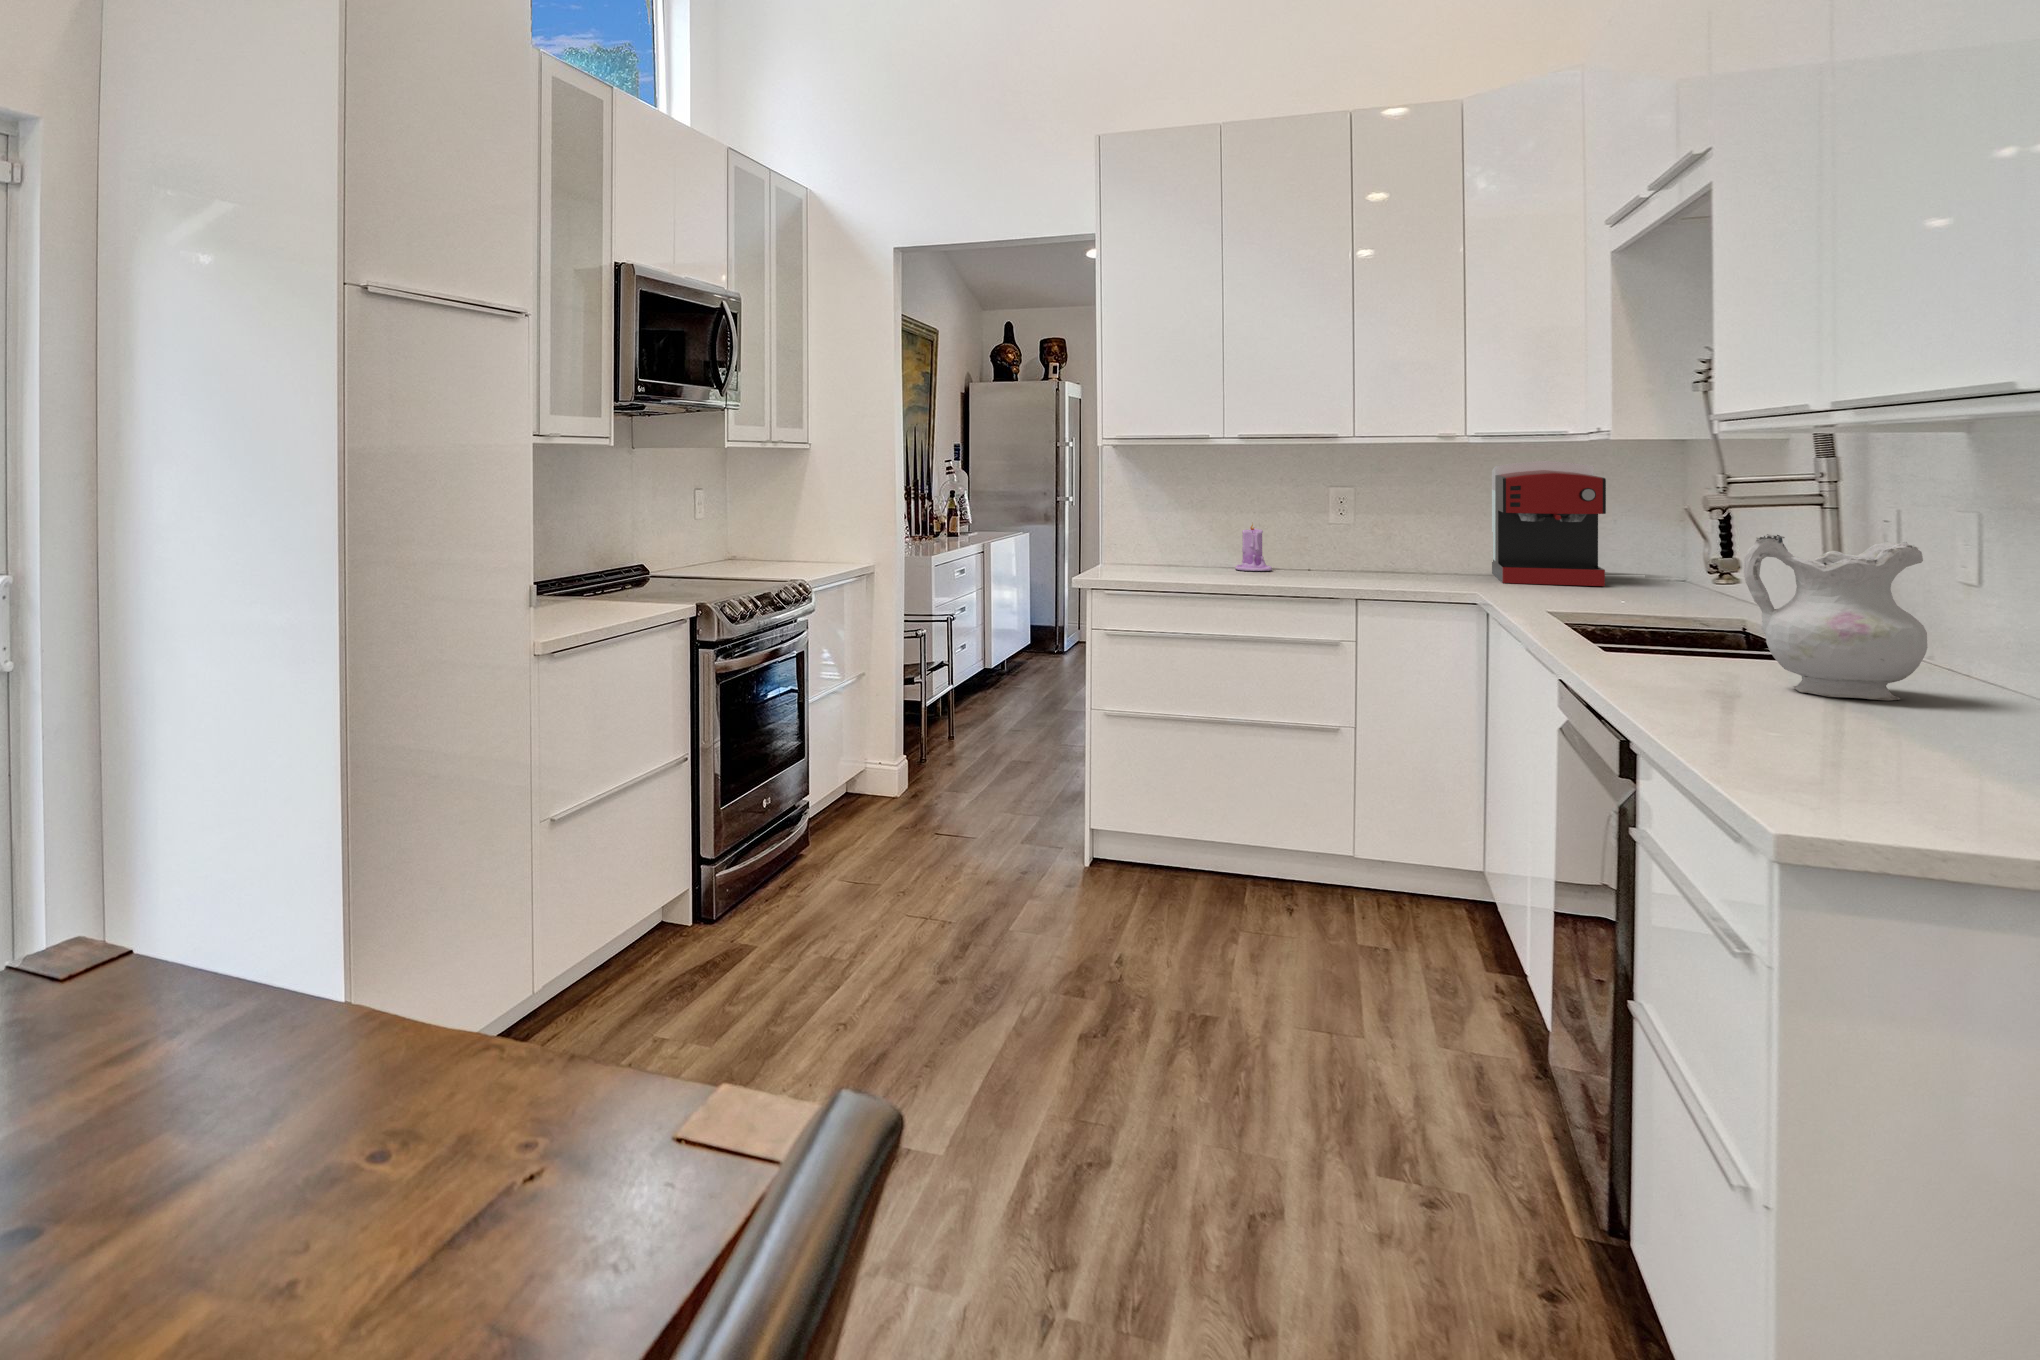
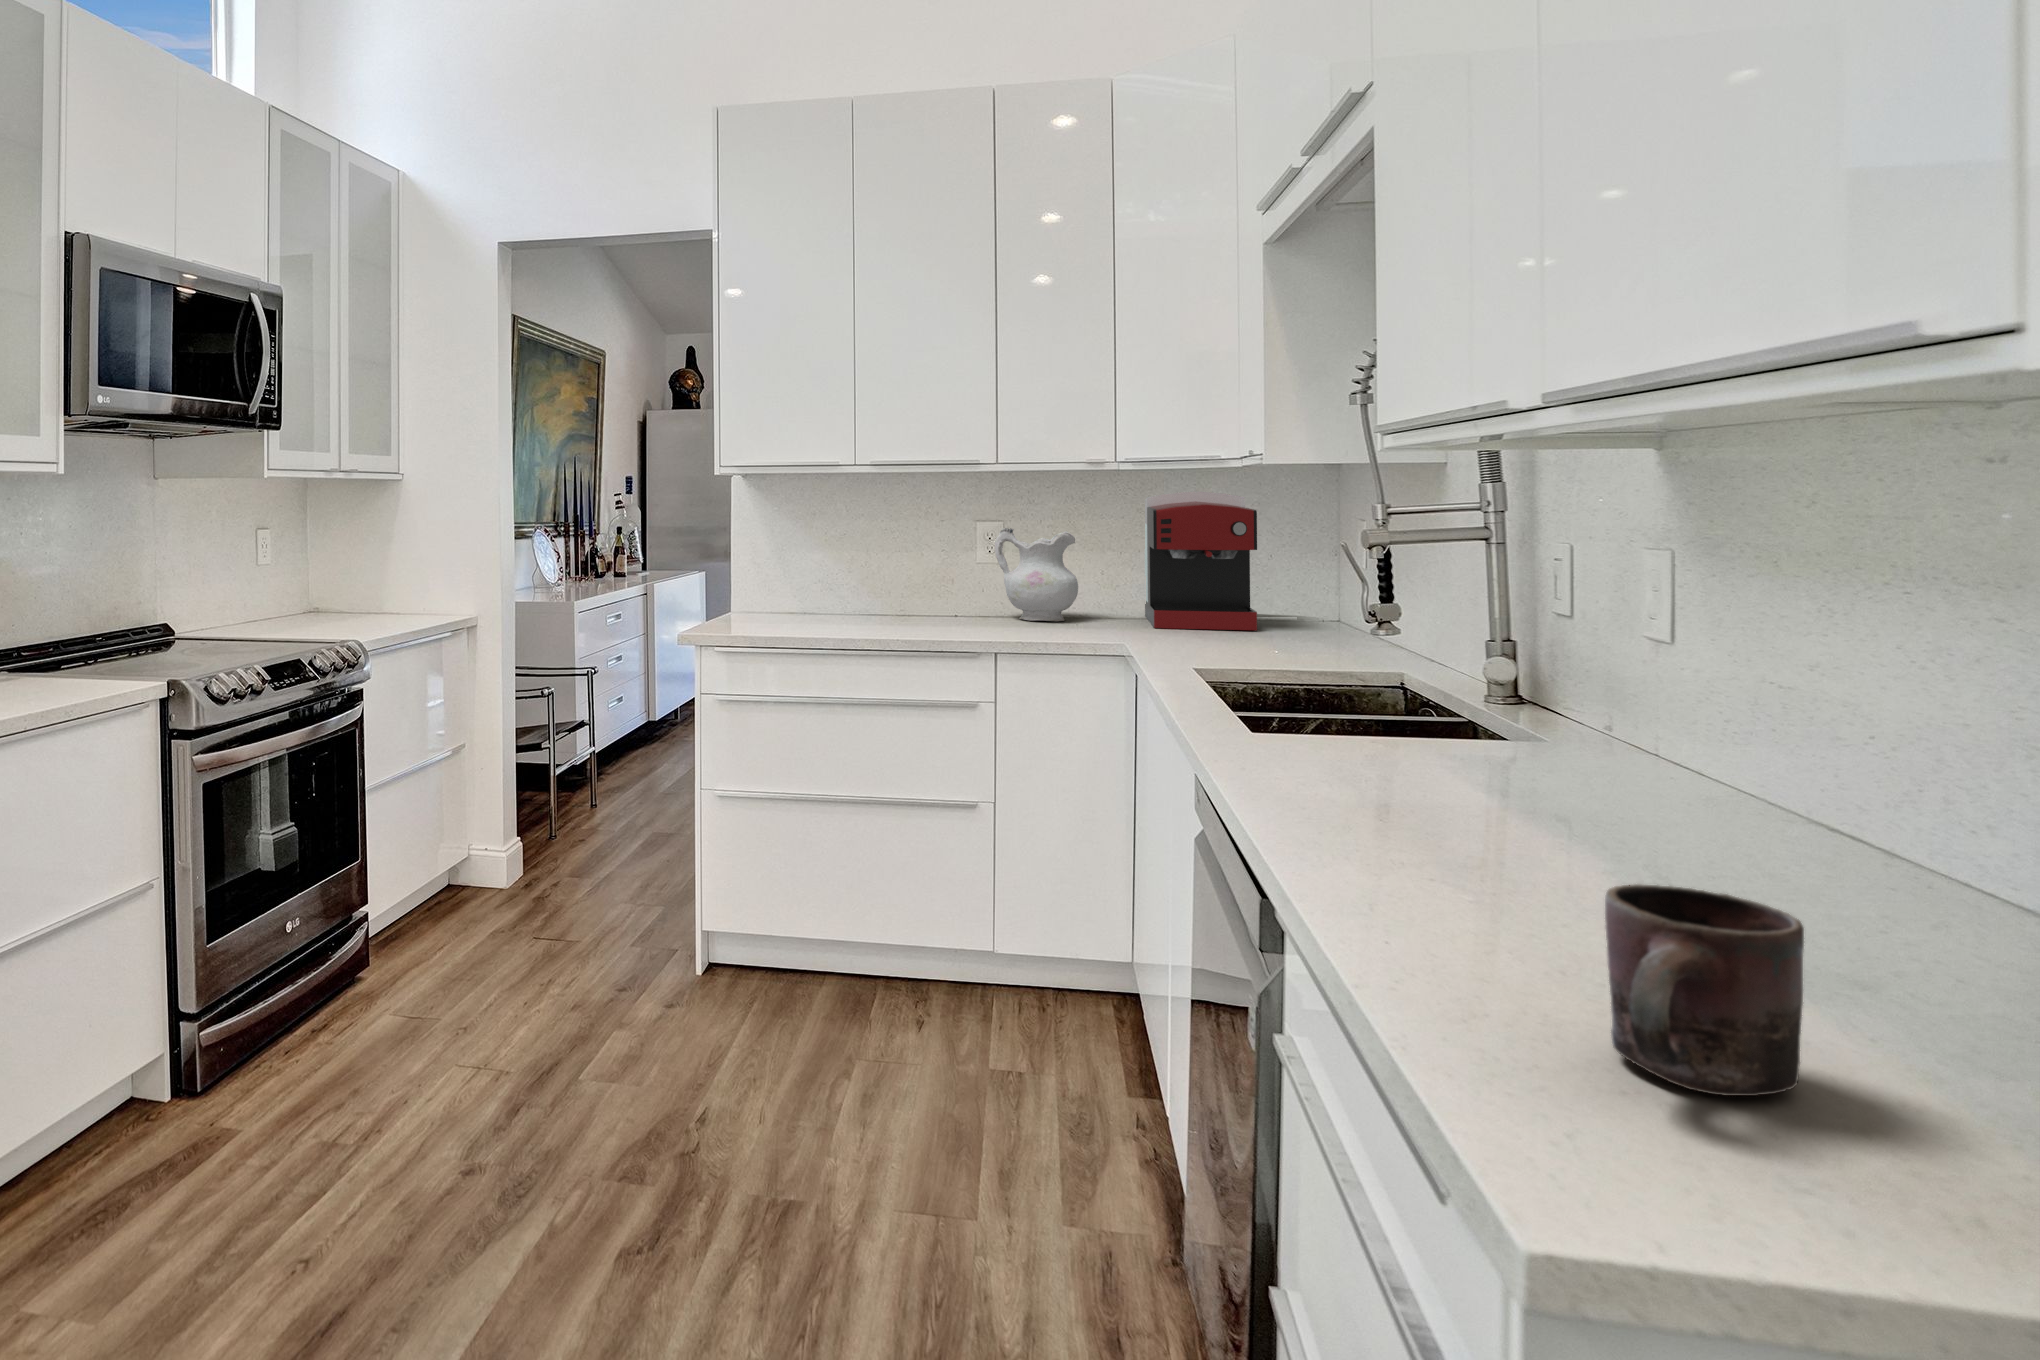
candle: present [1235,524,1272,571] -> none [877,561,916,617]
ceramic pitcher: present [1744,534,1927,701] -> present [995,528,1078,621]
mug: none [1835,698,1954,804] -> present [1605,884,1804,1096]

